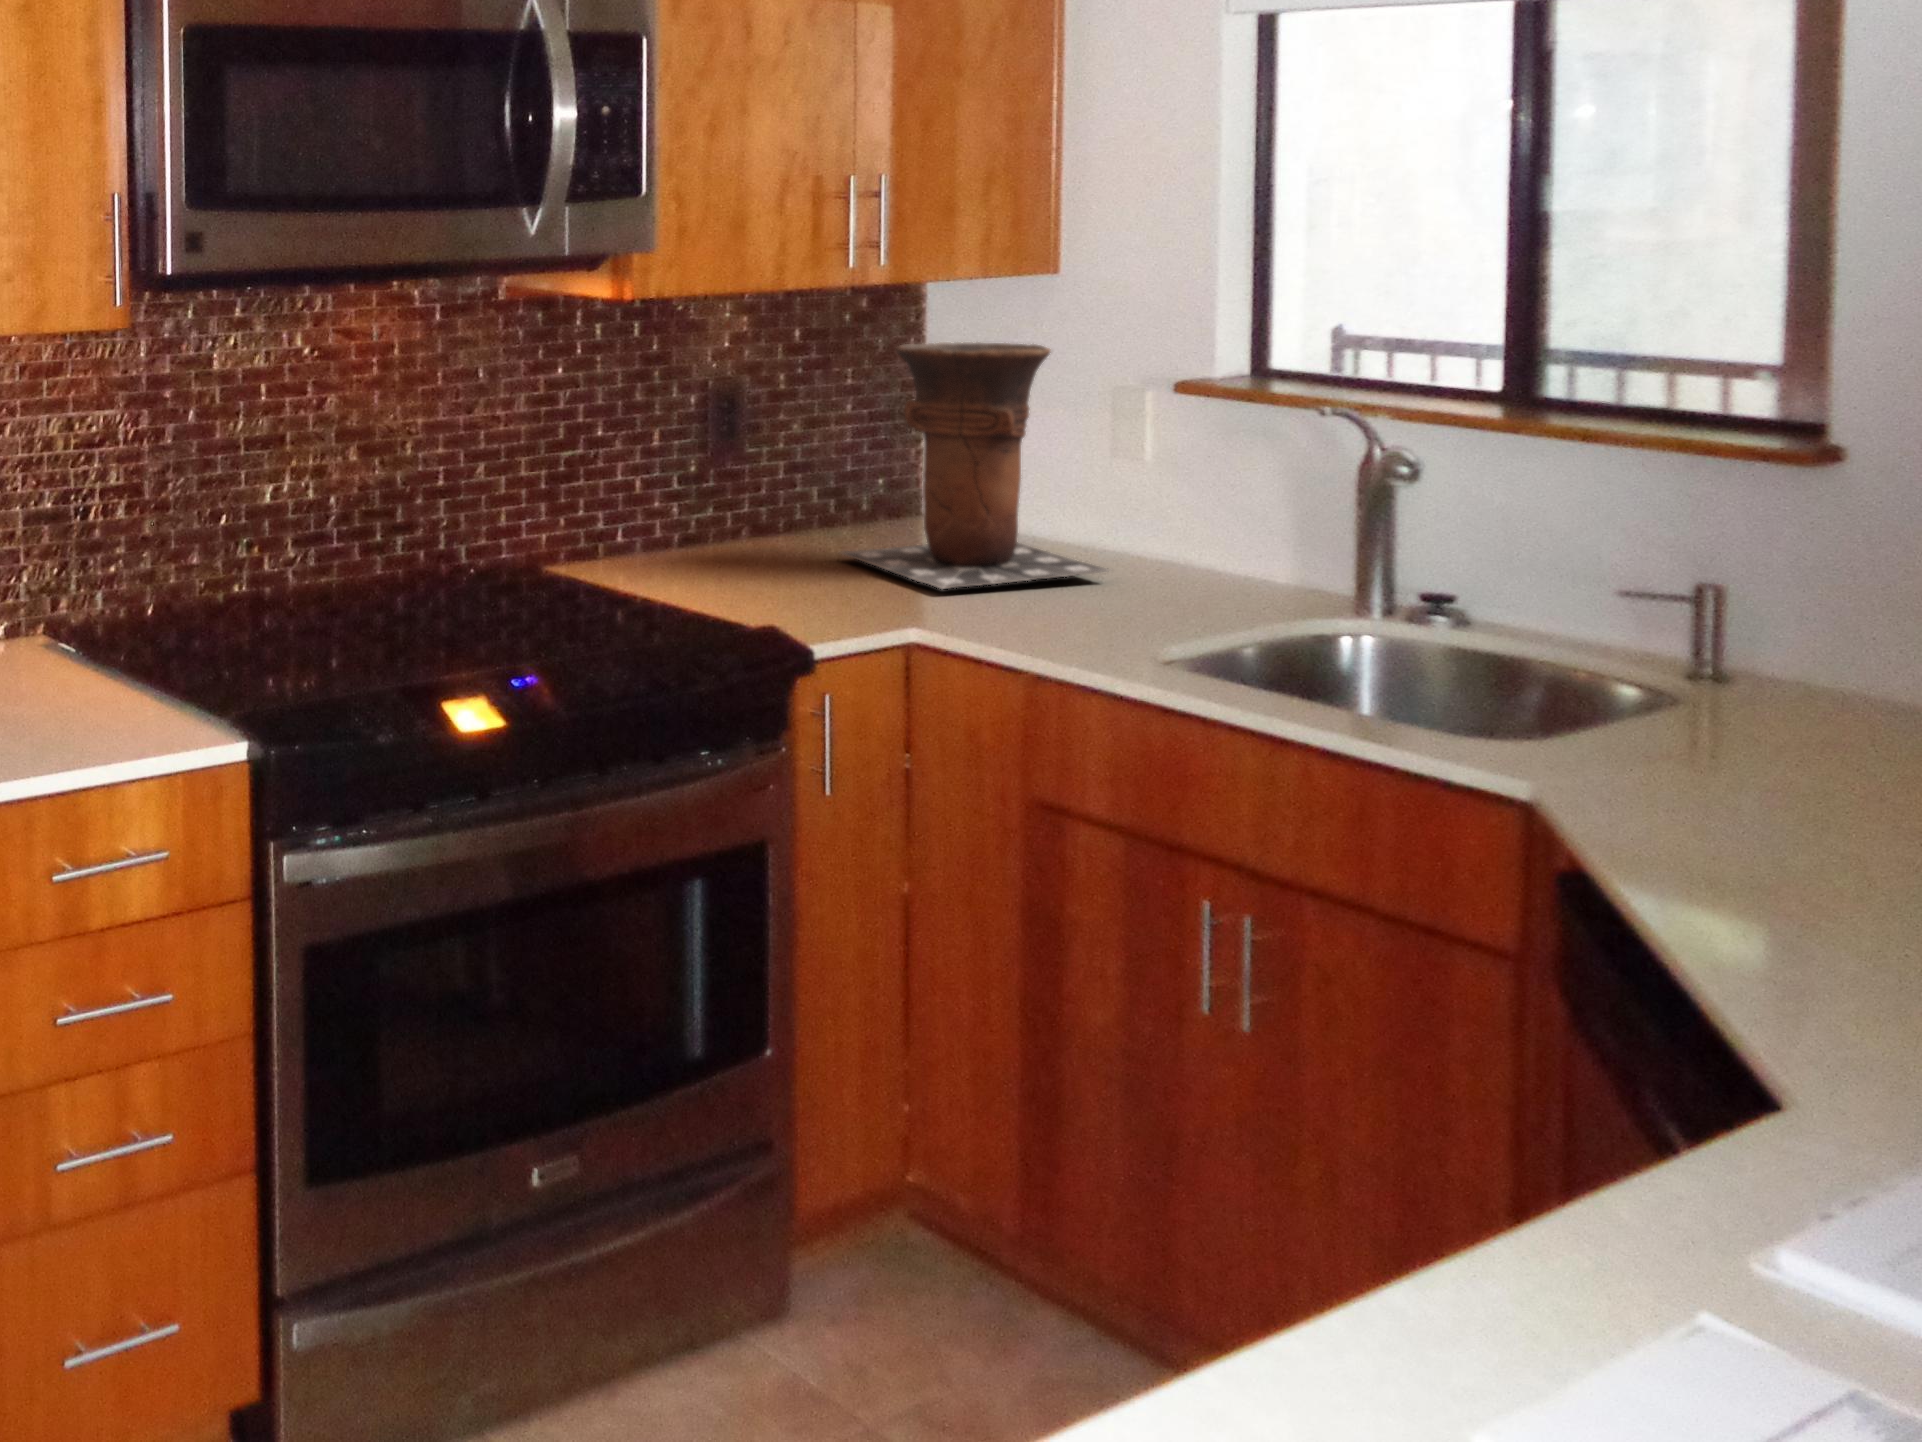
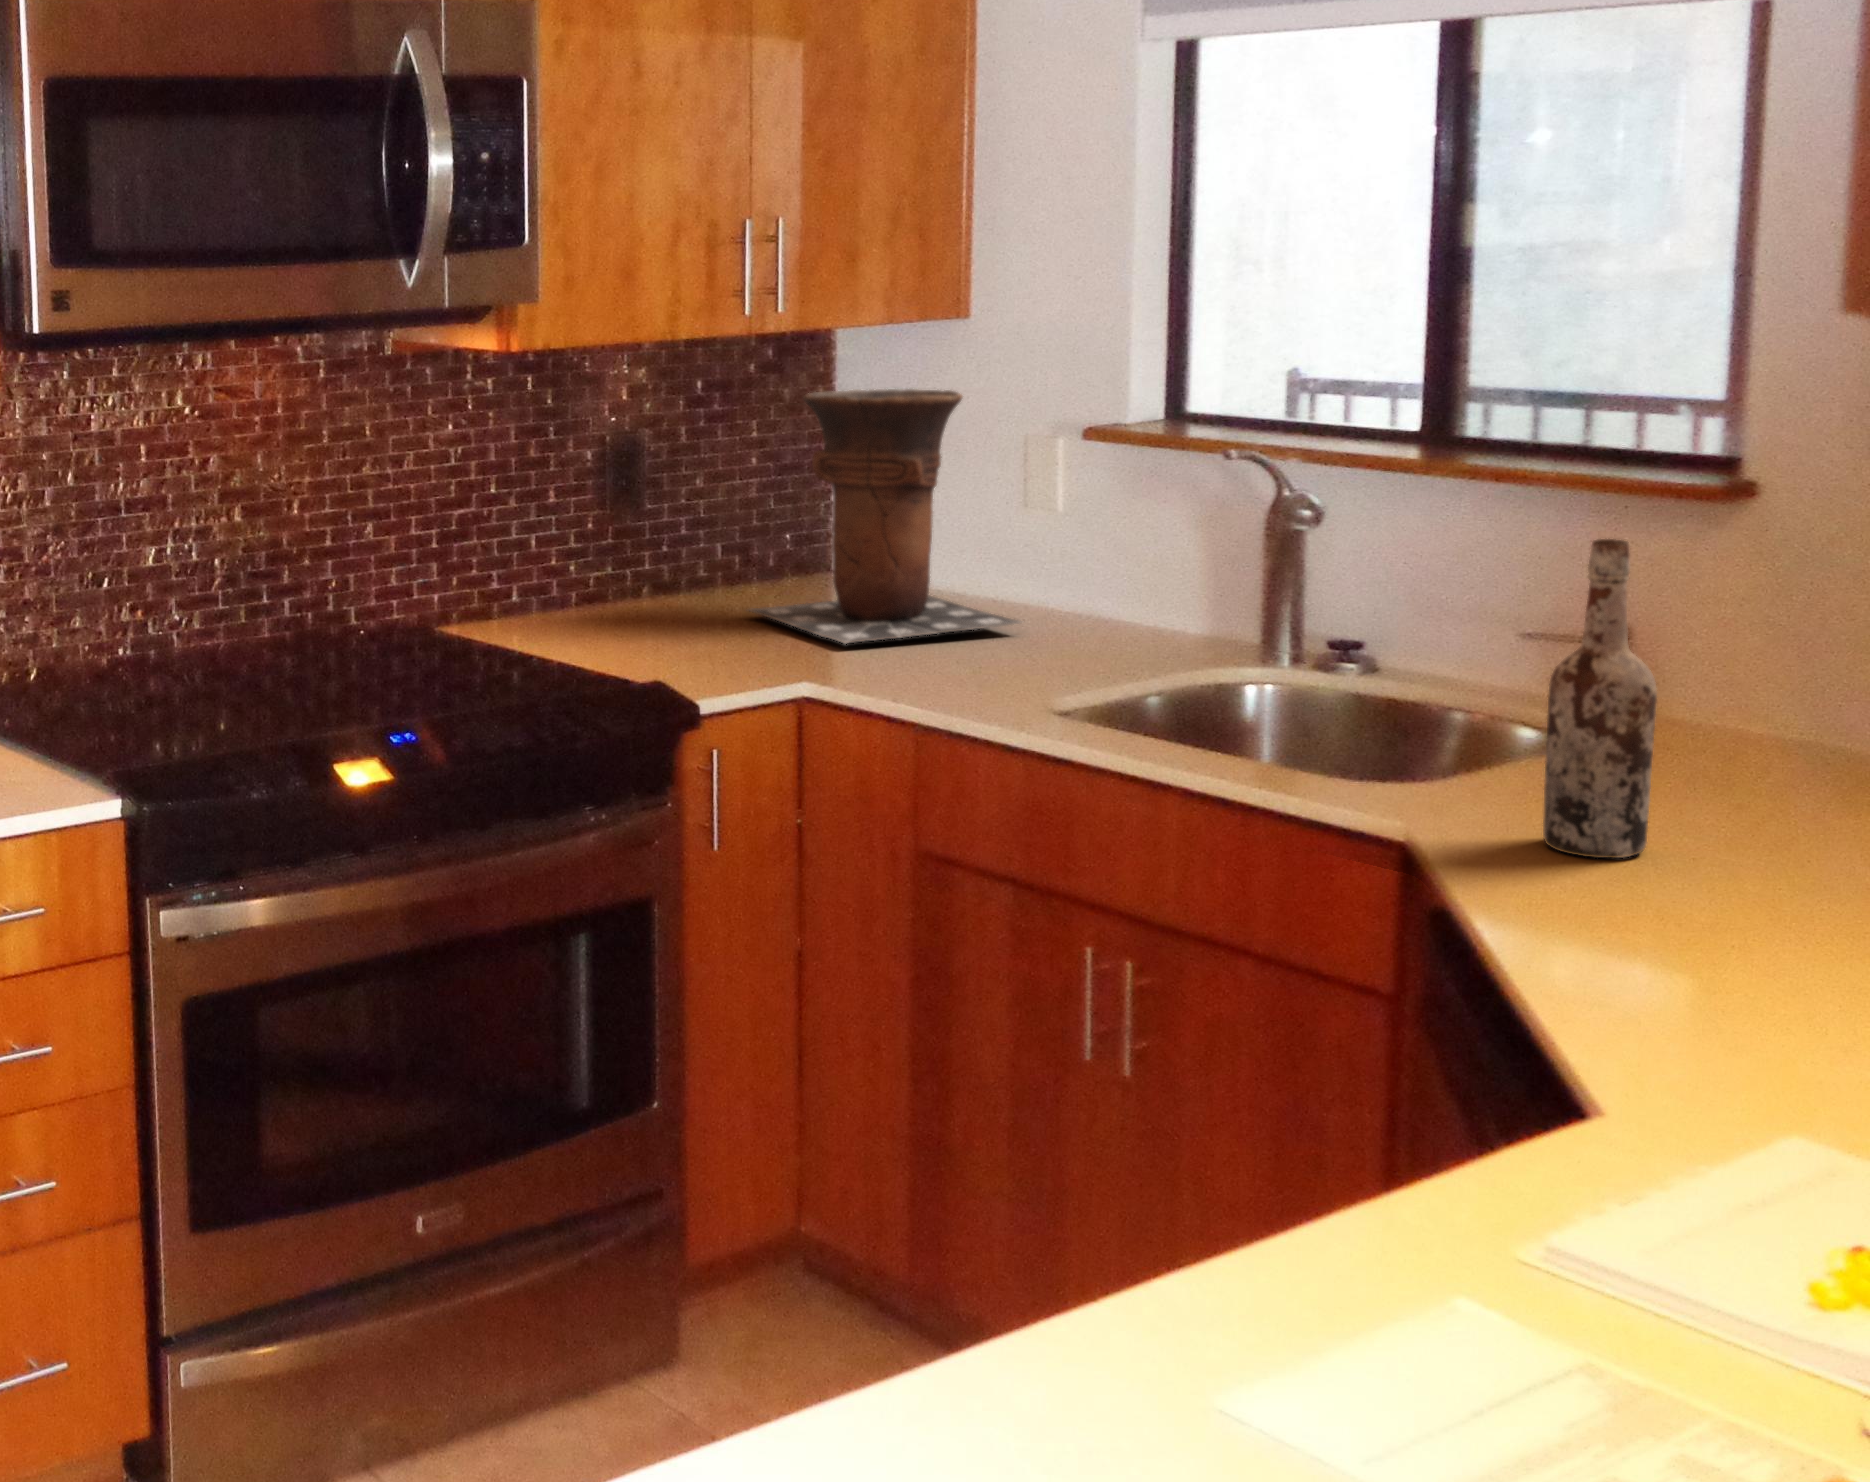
wine bottle: none [1705,509,1824,837] -> present [1543,539,1657,858]

